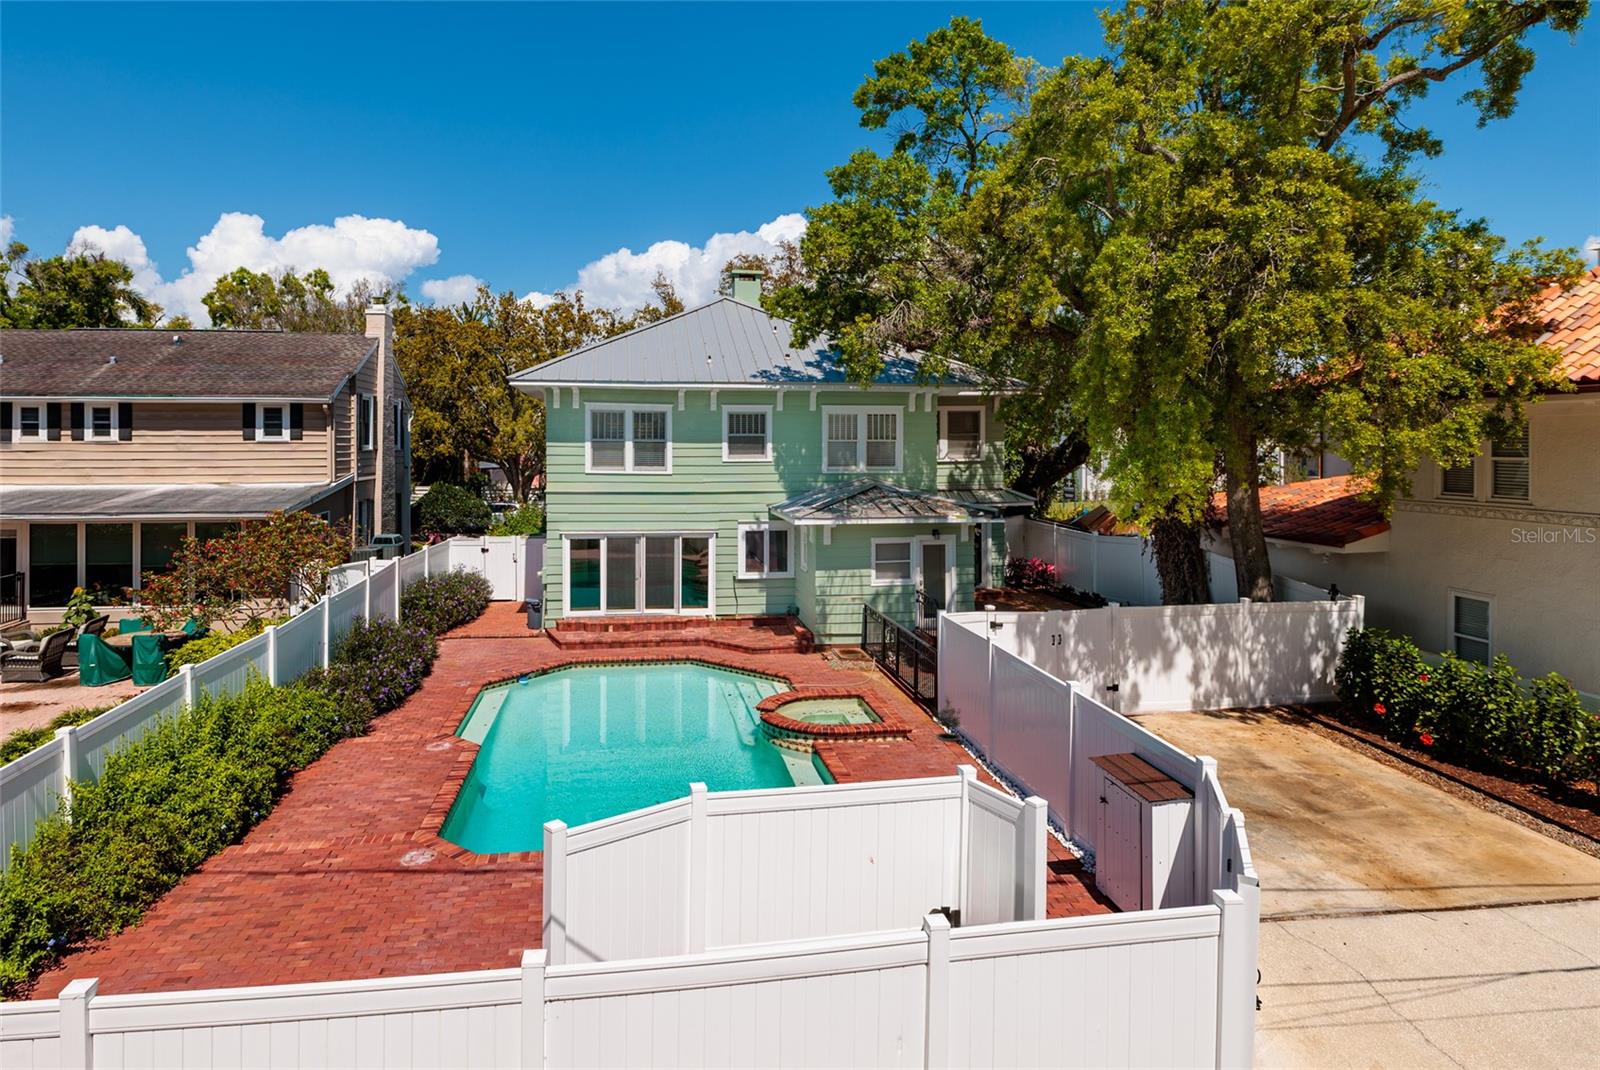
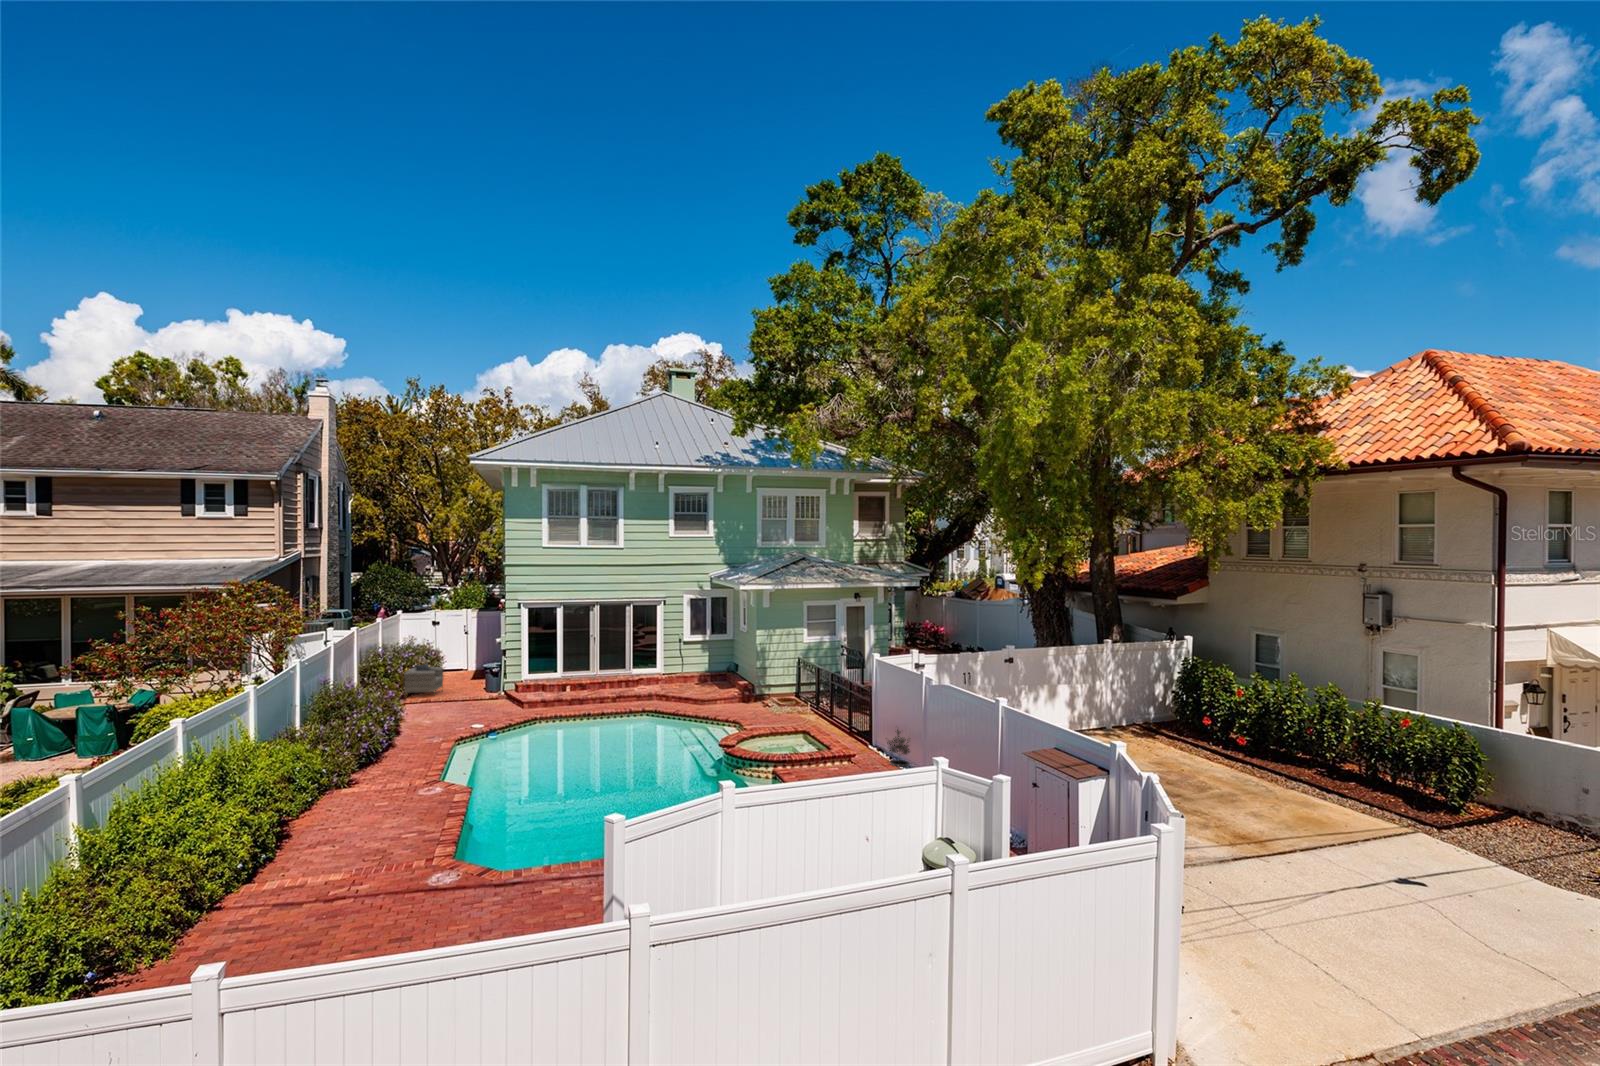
armchair: none [446,598,488,634] -> present [404,663,443,693]

